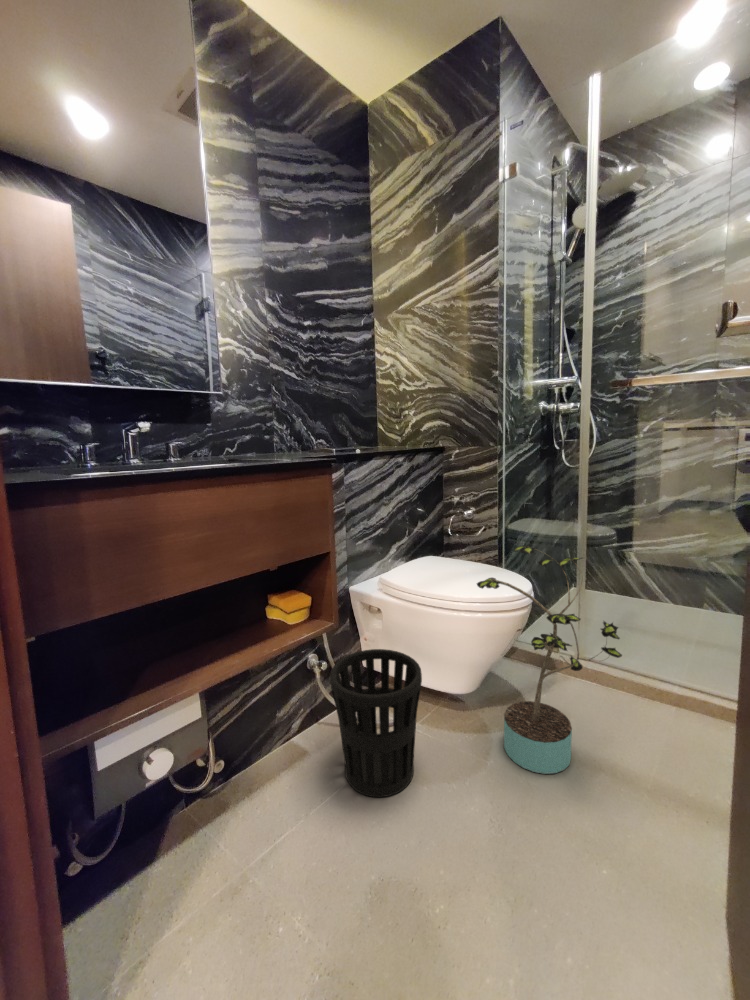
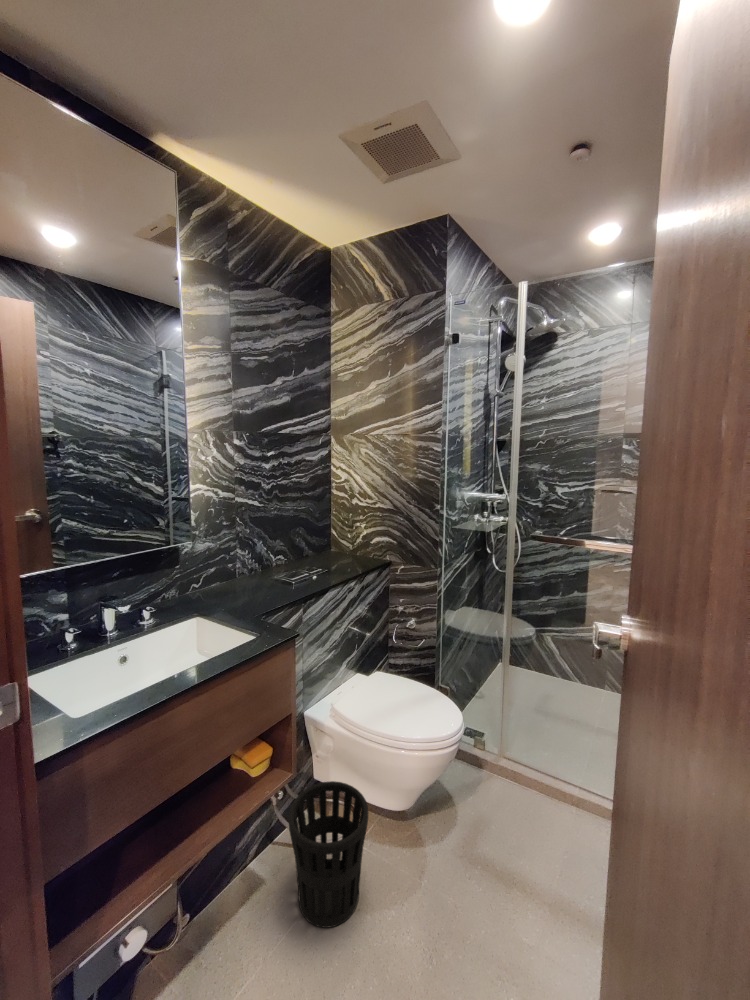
potted plant: present [477,546,622,774] -> none [416,685,529,889]

